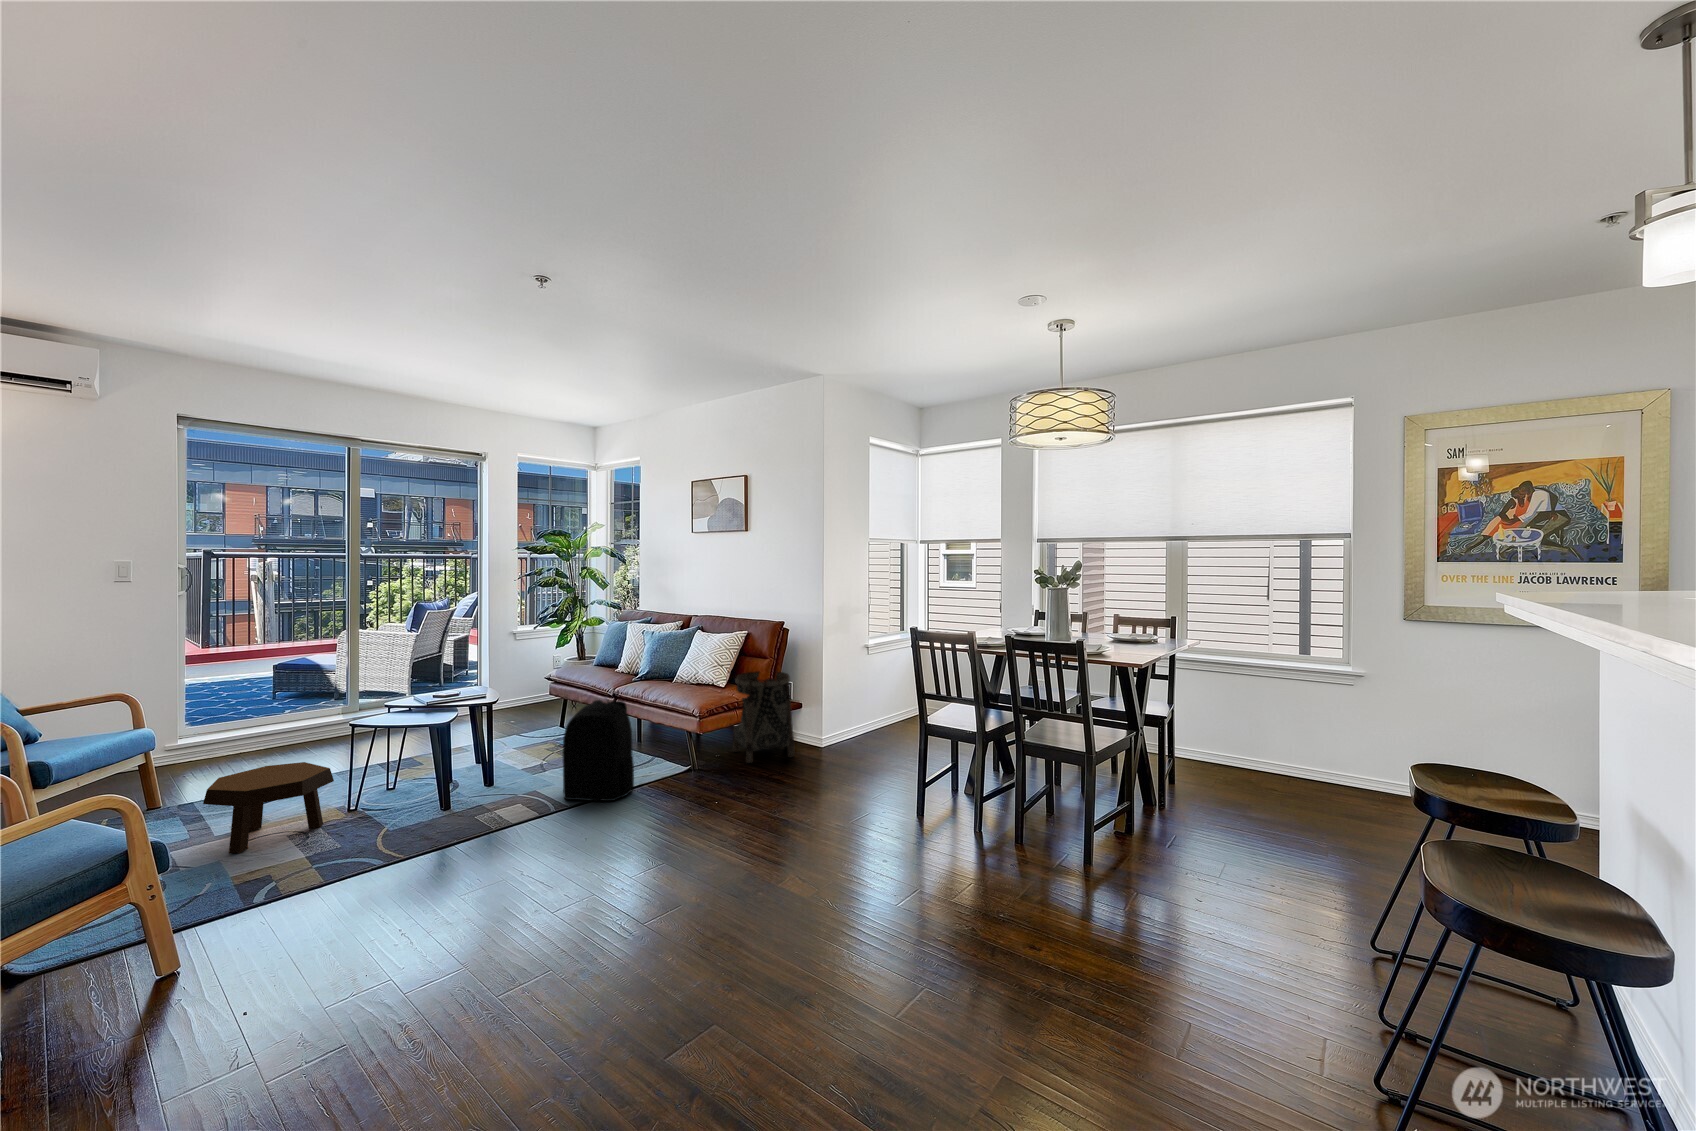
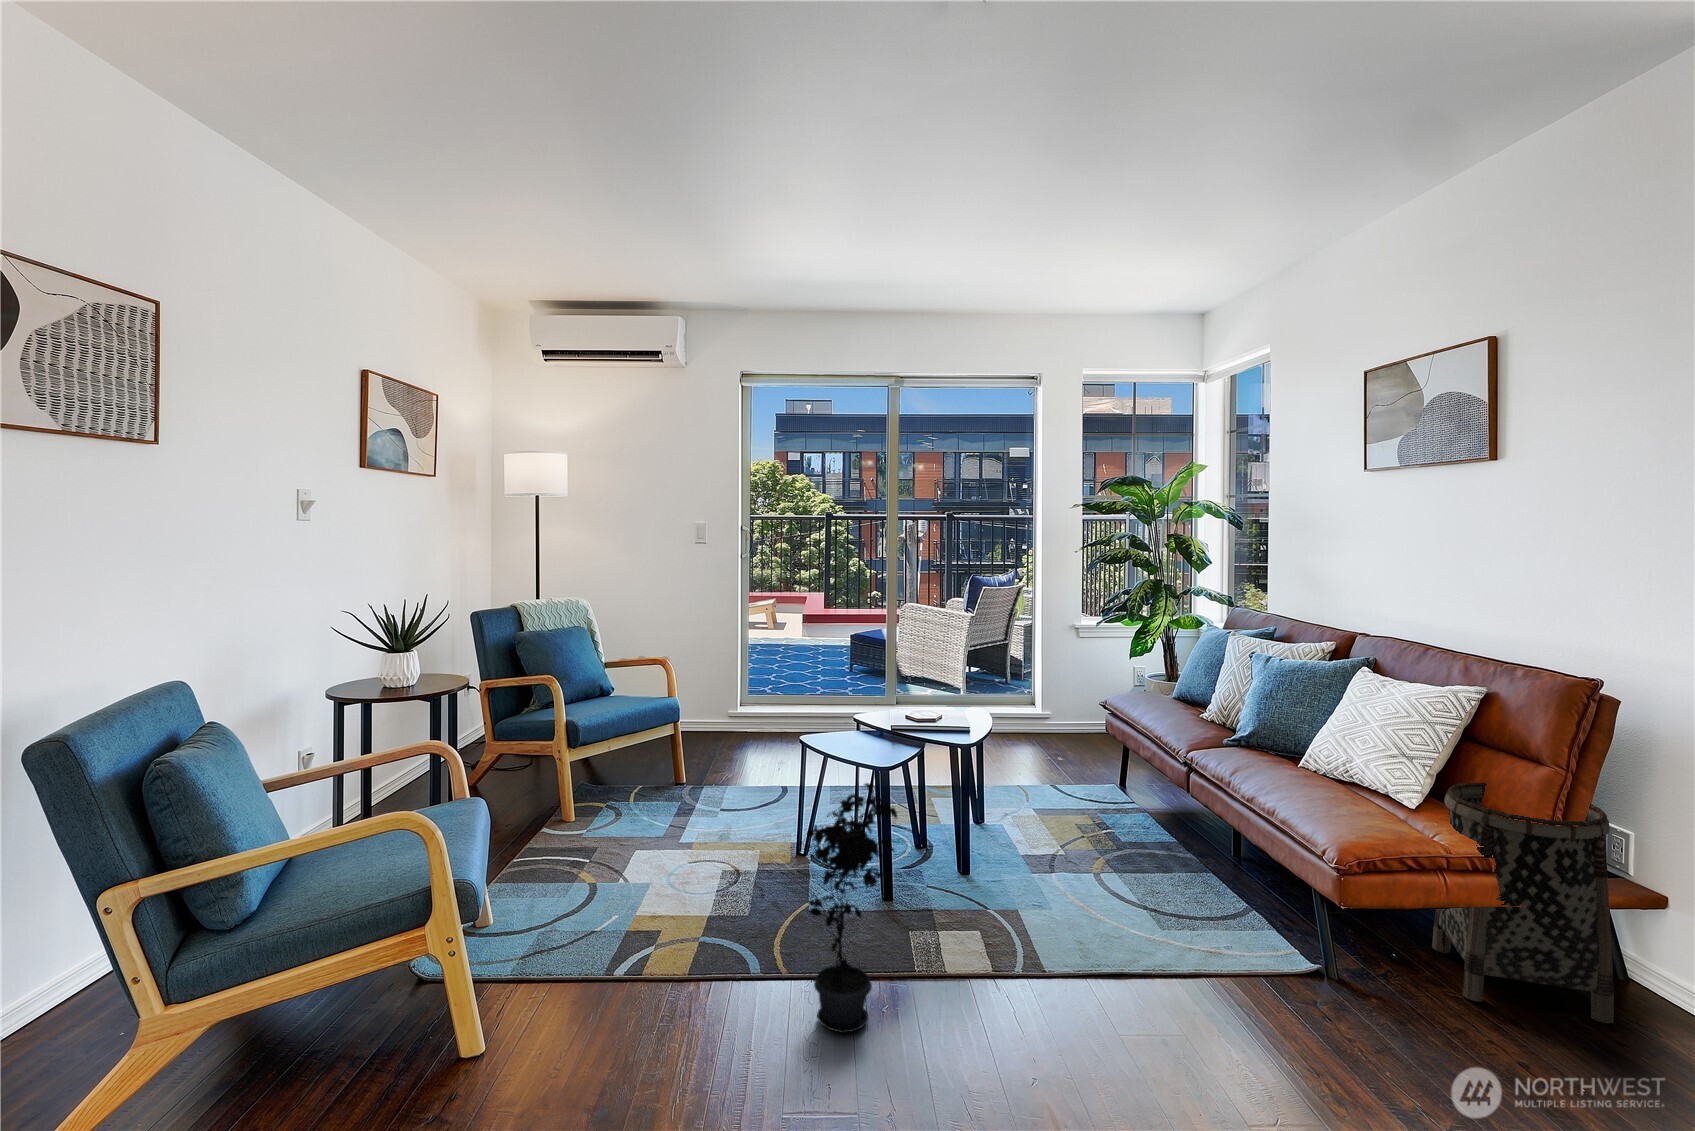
backpack: present [563,700,634,801] -> none [1054,787,1187,999]
potted plant: none [417,710,491,860] -> present [800,783,897,1033]
footstool: present [203,762,334,853] -> none [638,783,766,897]

